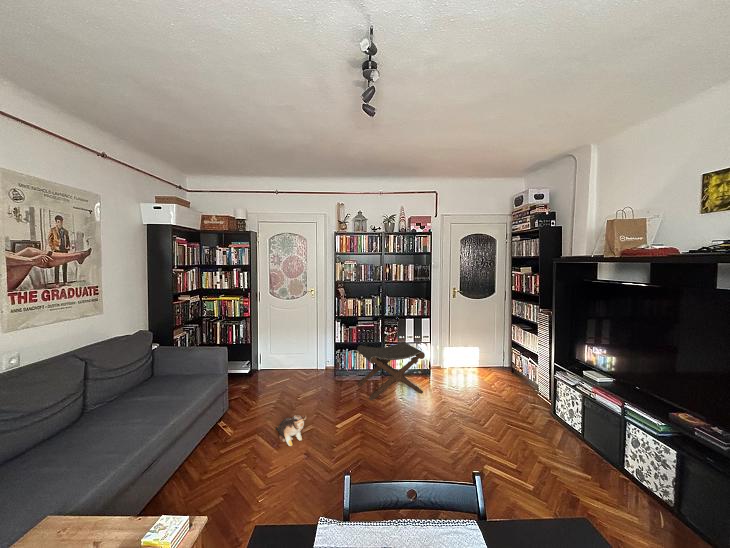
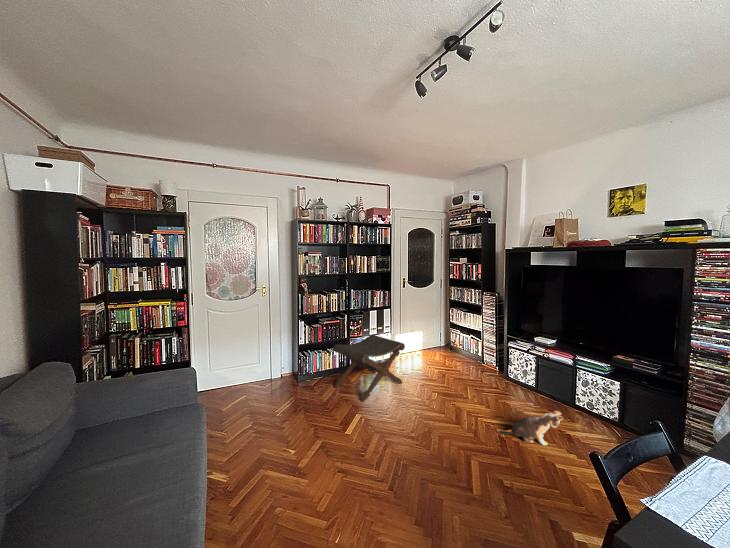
plush toy: present [276,415,306,446] -> present [500,411,563,445]

